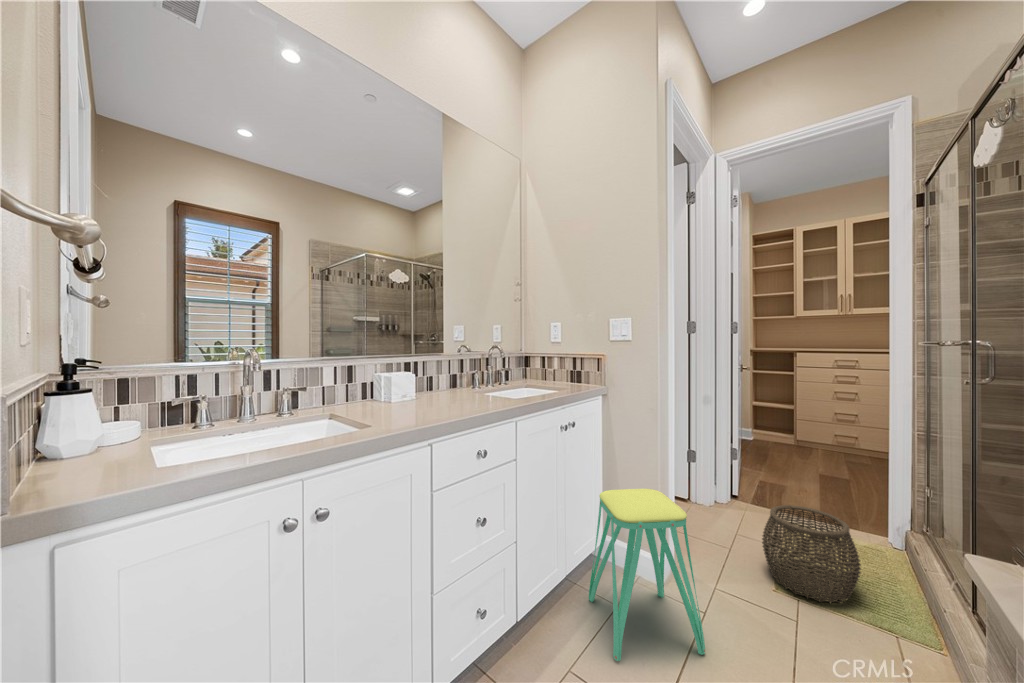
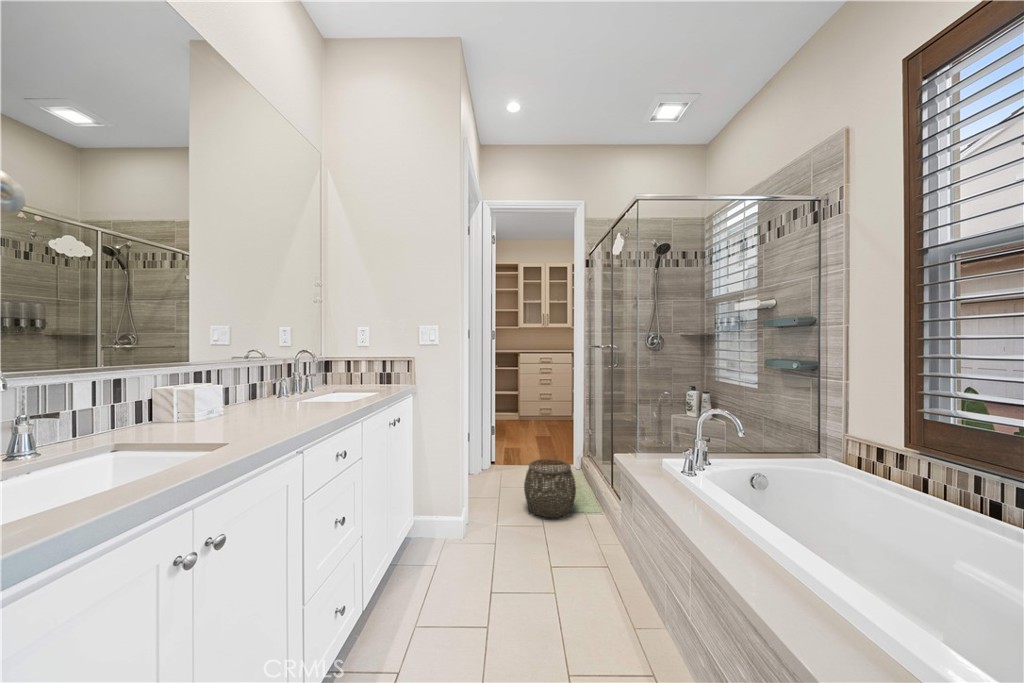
stool: present [589,489,705,661] -> none [413,466,507,611]

